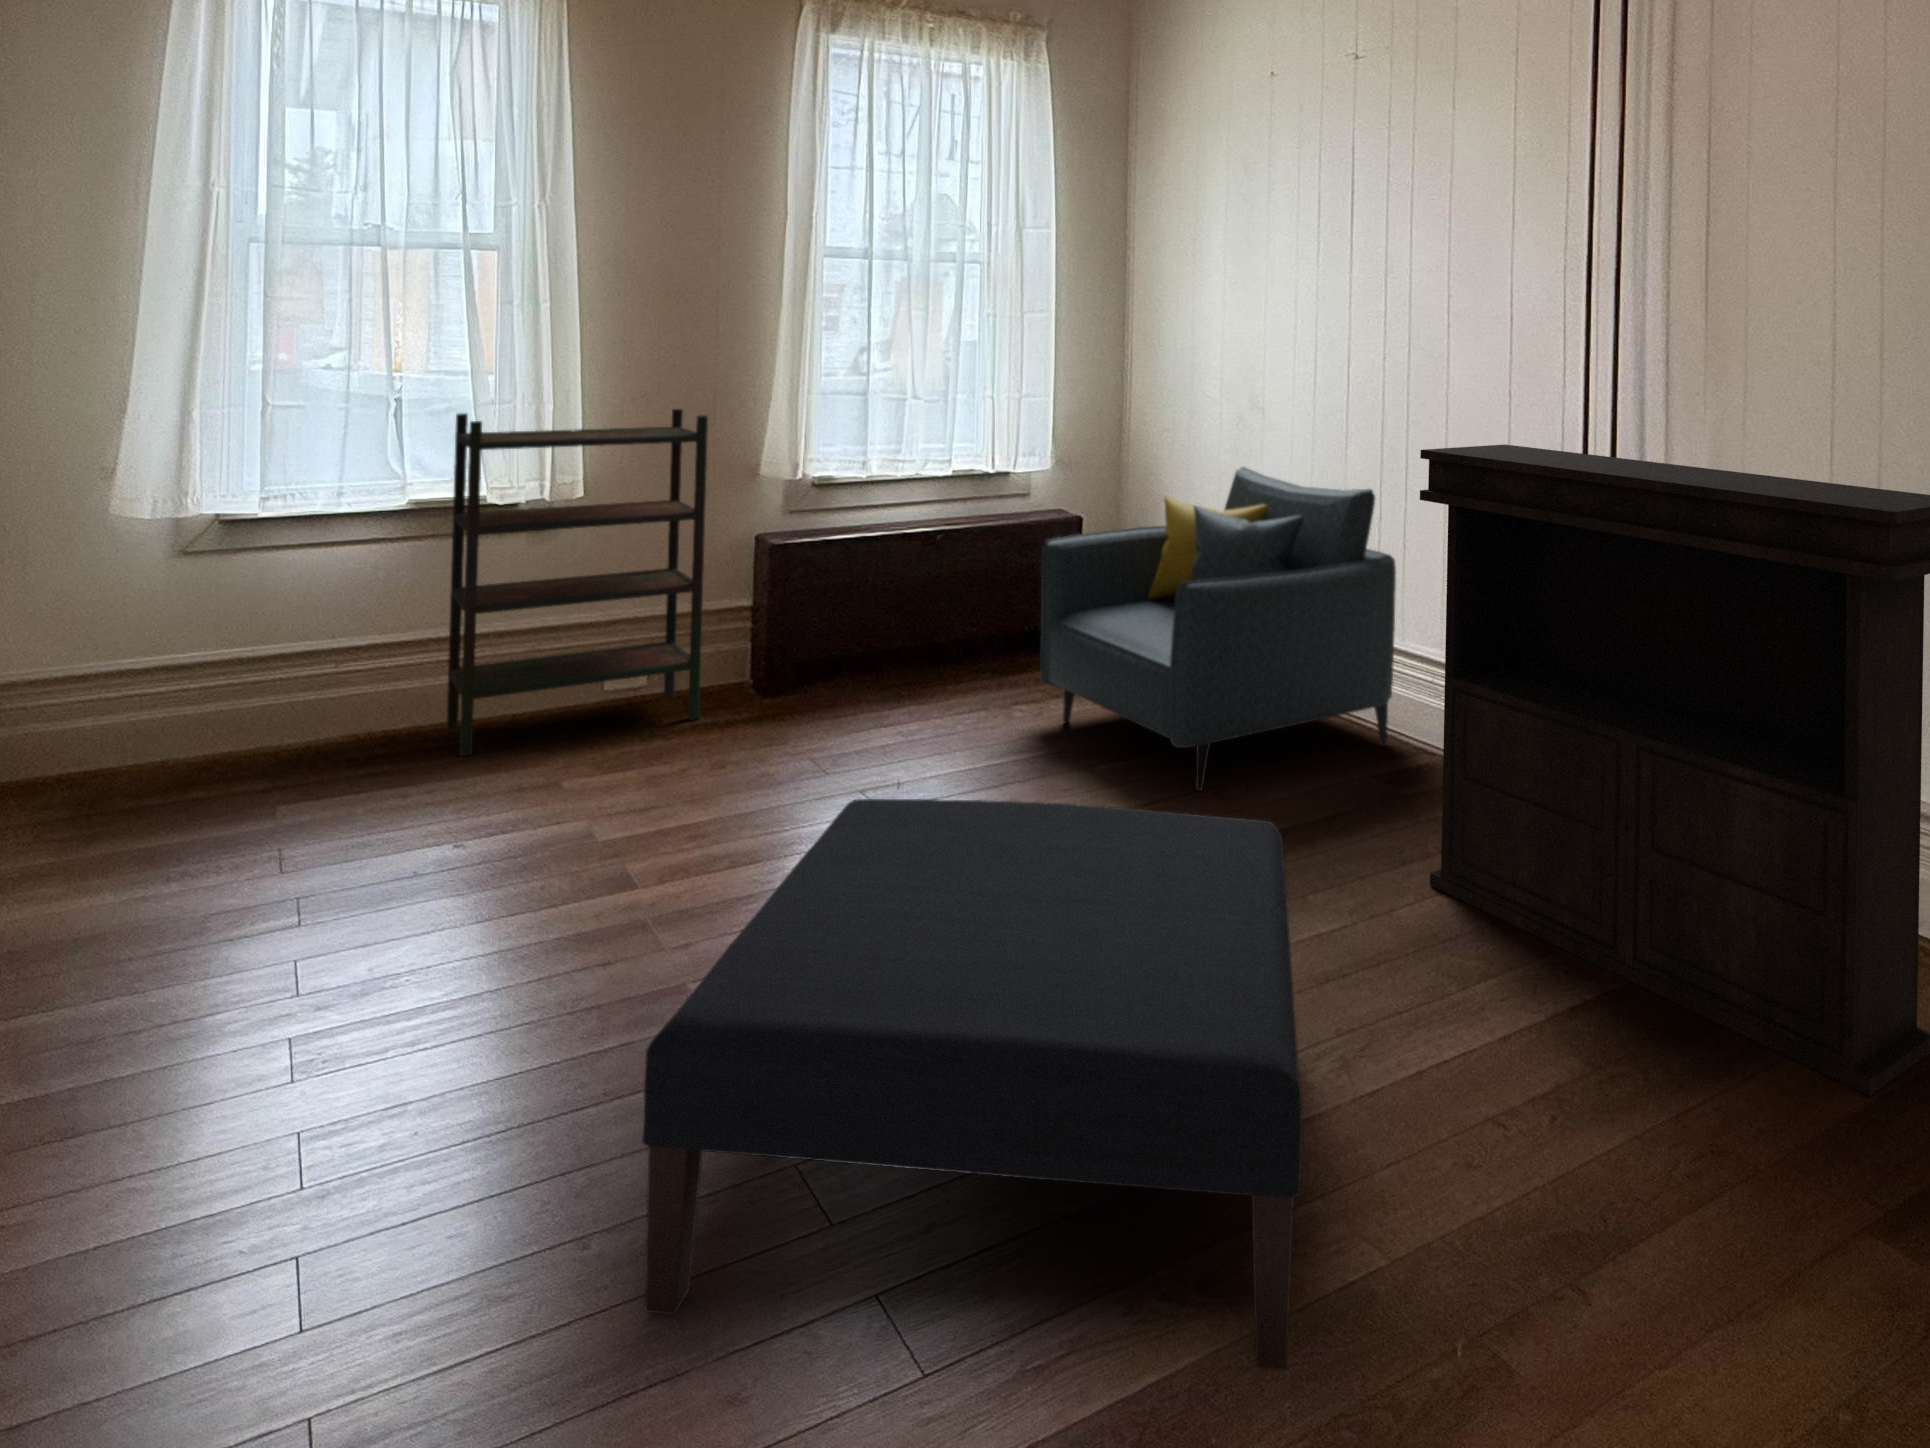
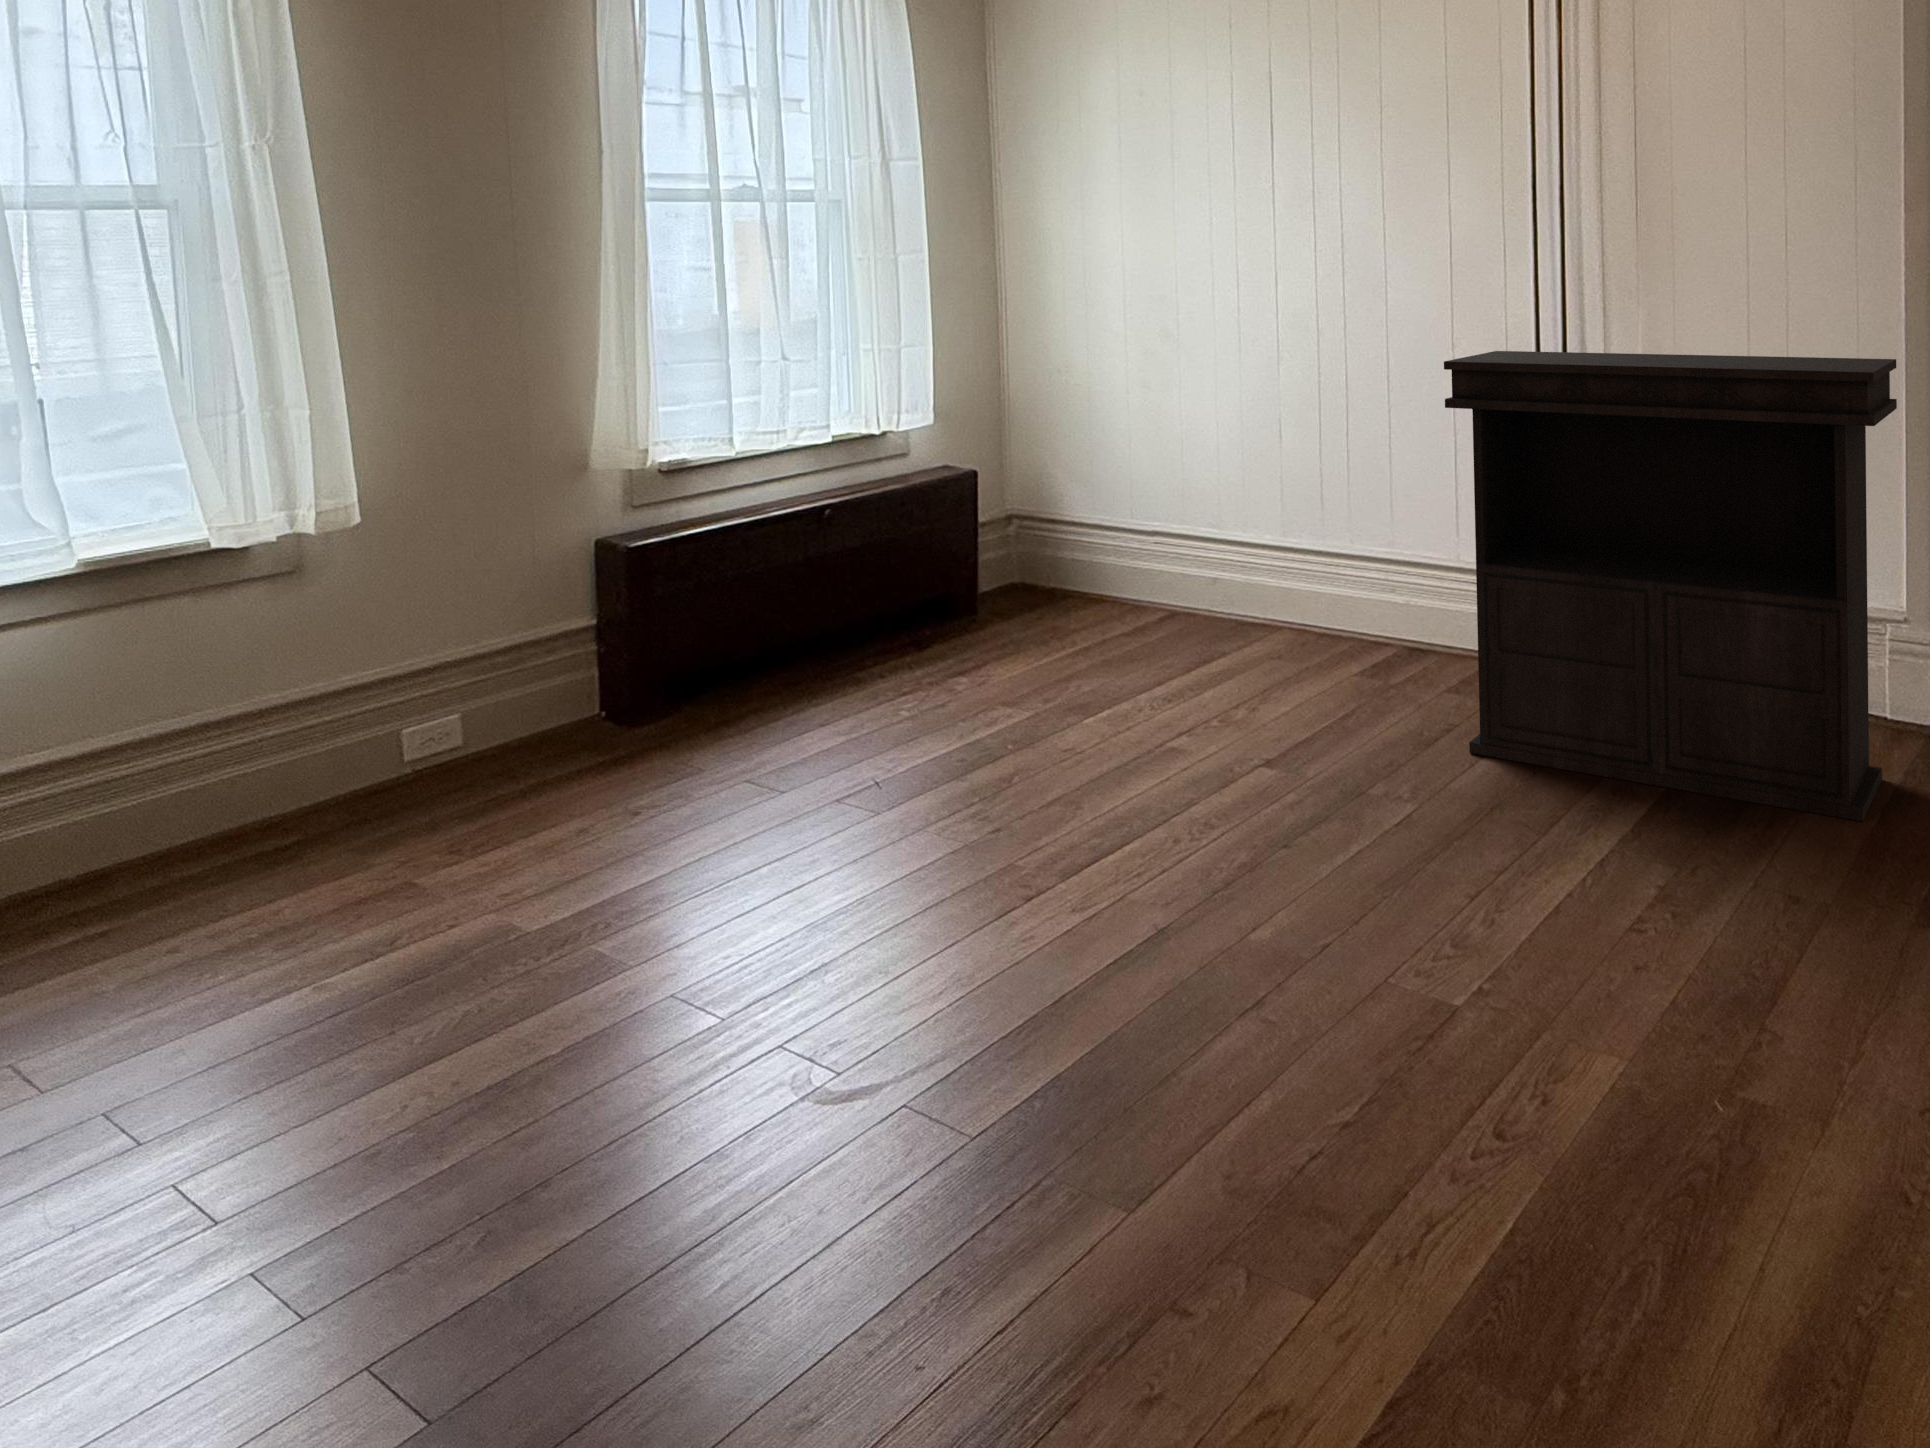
bookshelf: present [446,409,708,756] -> none [147,398,569,883]
armchair: present [1041,467,1396,791] -> none [992,400,1358,722]
ottoman: present [642,799,1303,1370] -> none [973,714,1618,1329]

